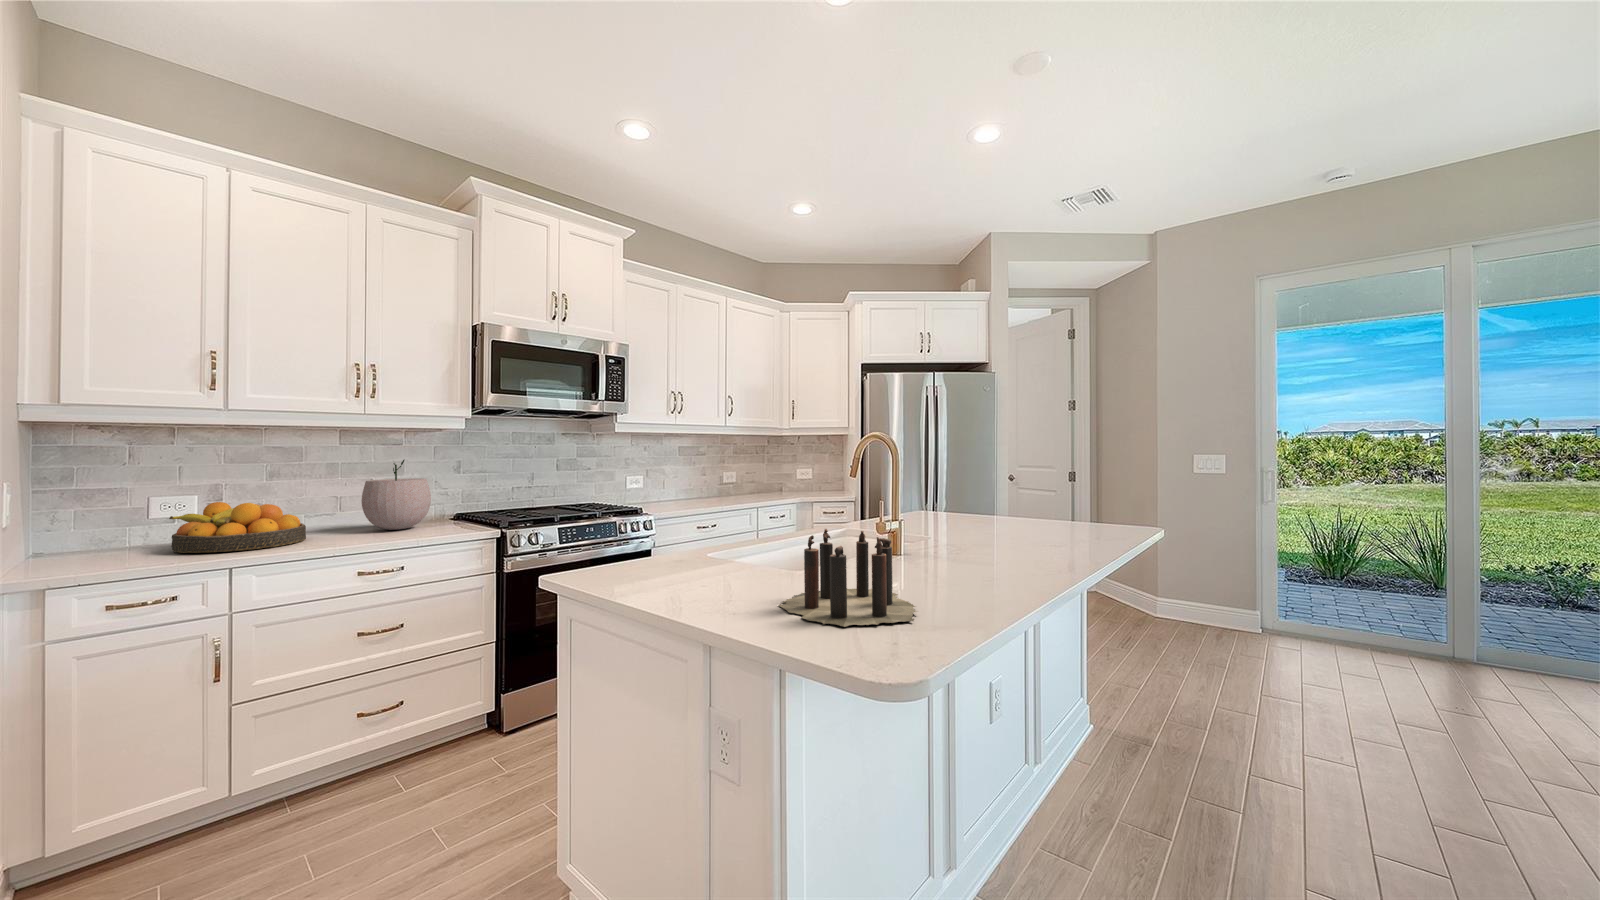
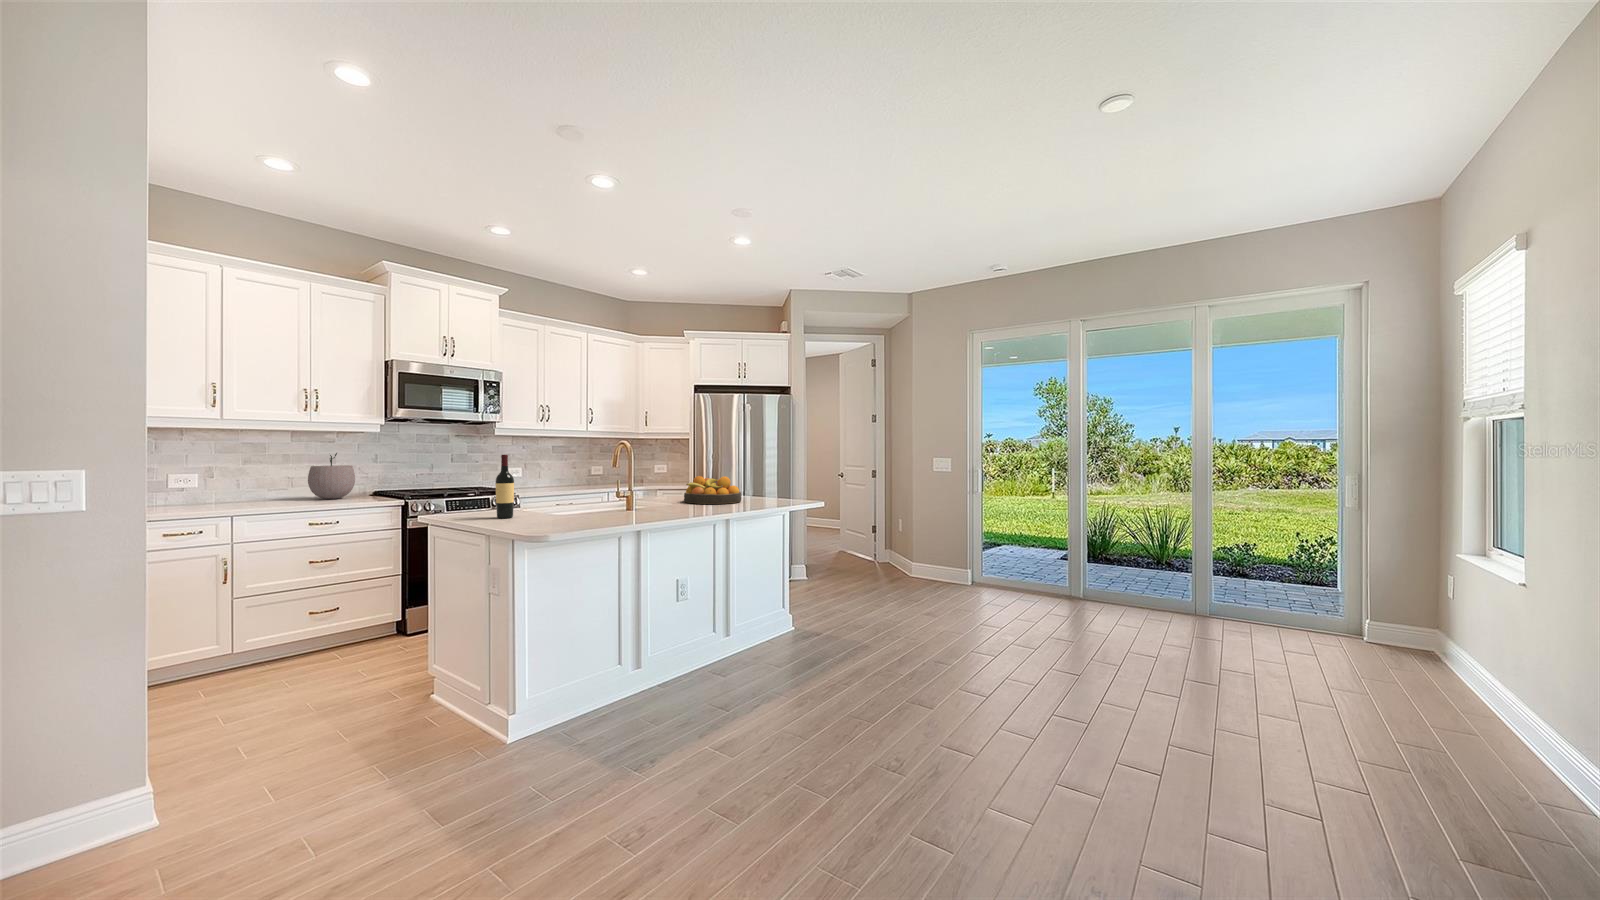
wine bottle: none [689,460,723,593] -> present [496,455,514,518]
fruit bowl: present [169,502,306,553] -> present [684,476,741,504]
candle: present [779,529,917,627] -> none [527,487,610,525]

